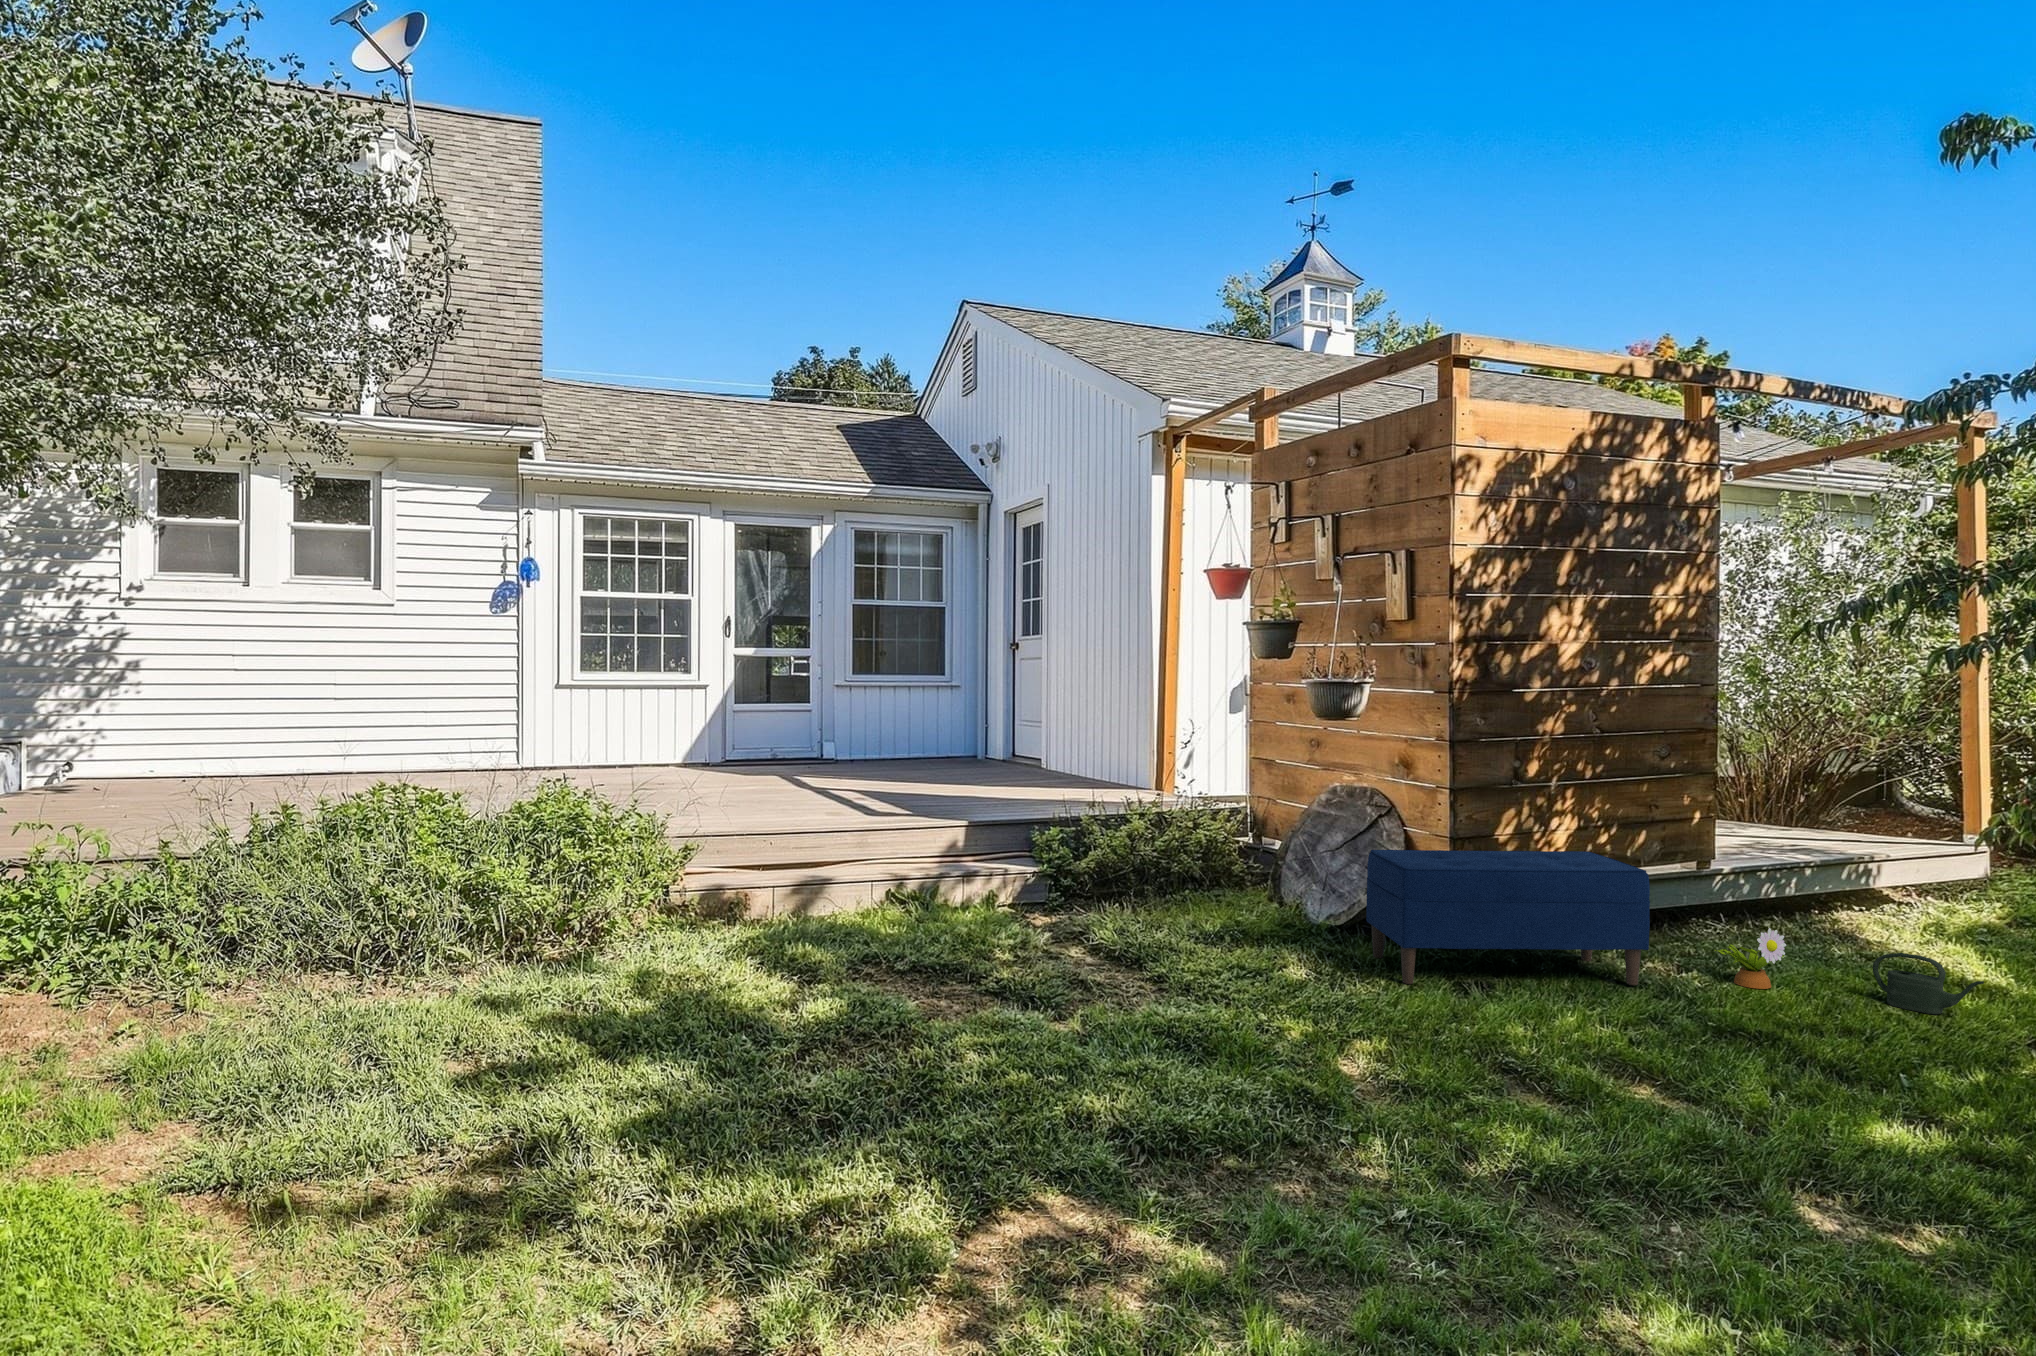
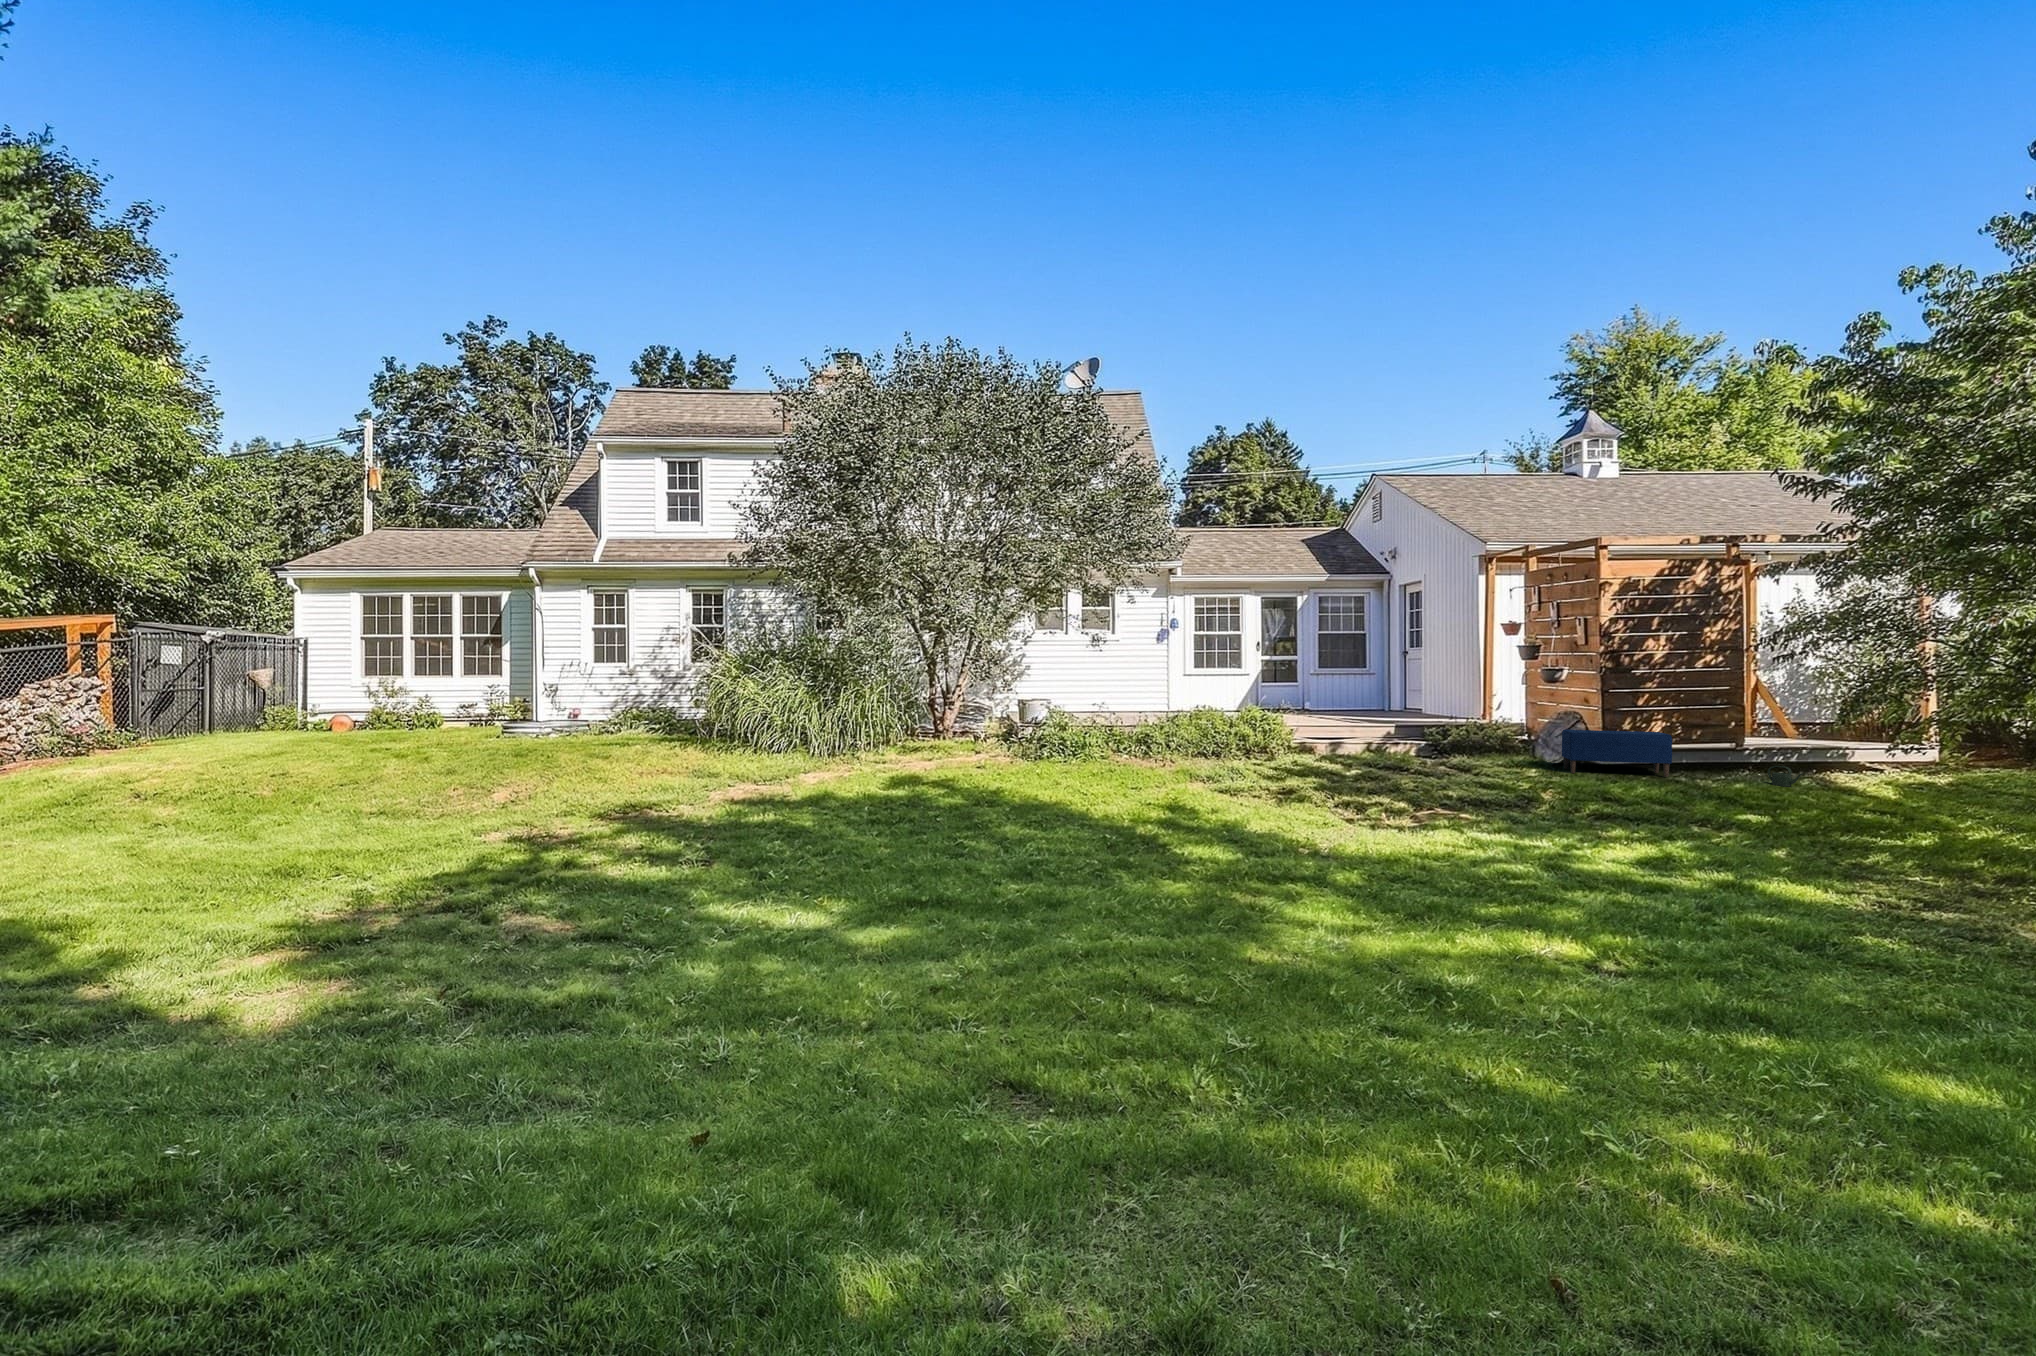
decorative plant: present [1715,928,1786,989] -> none [1707,757,1735,780]

